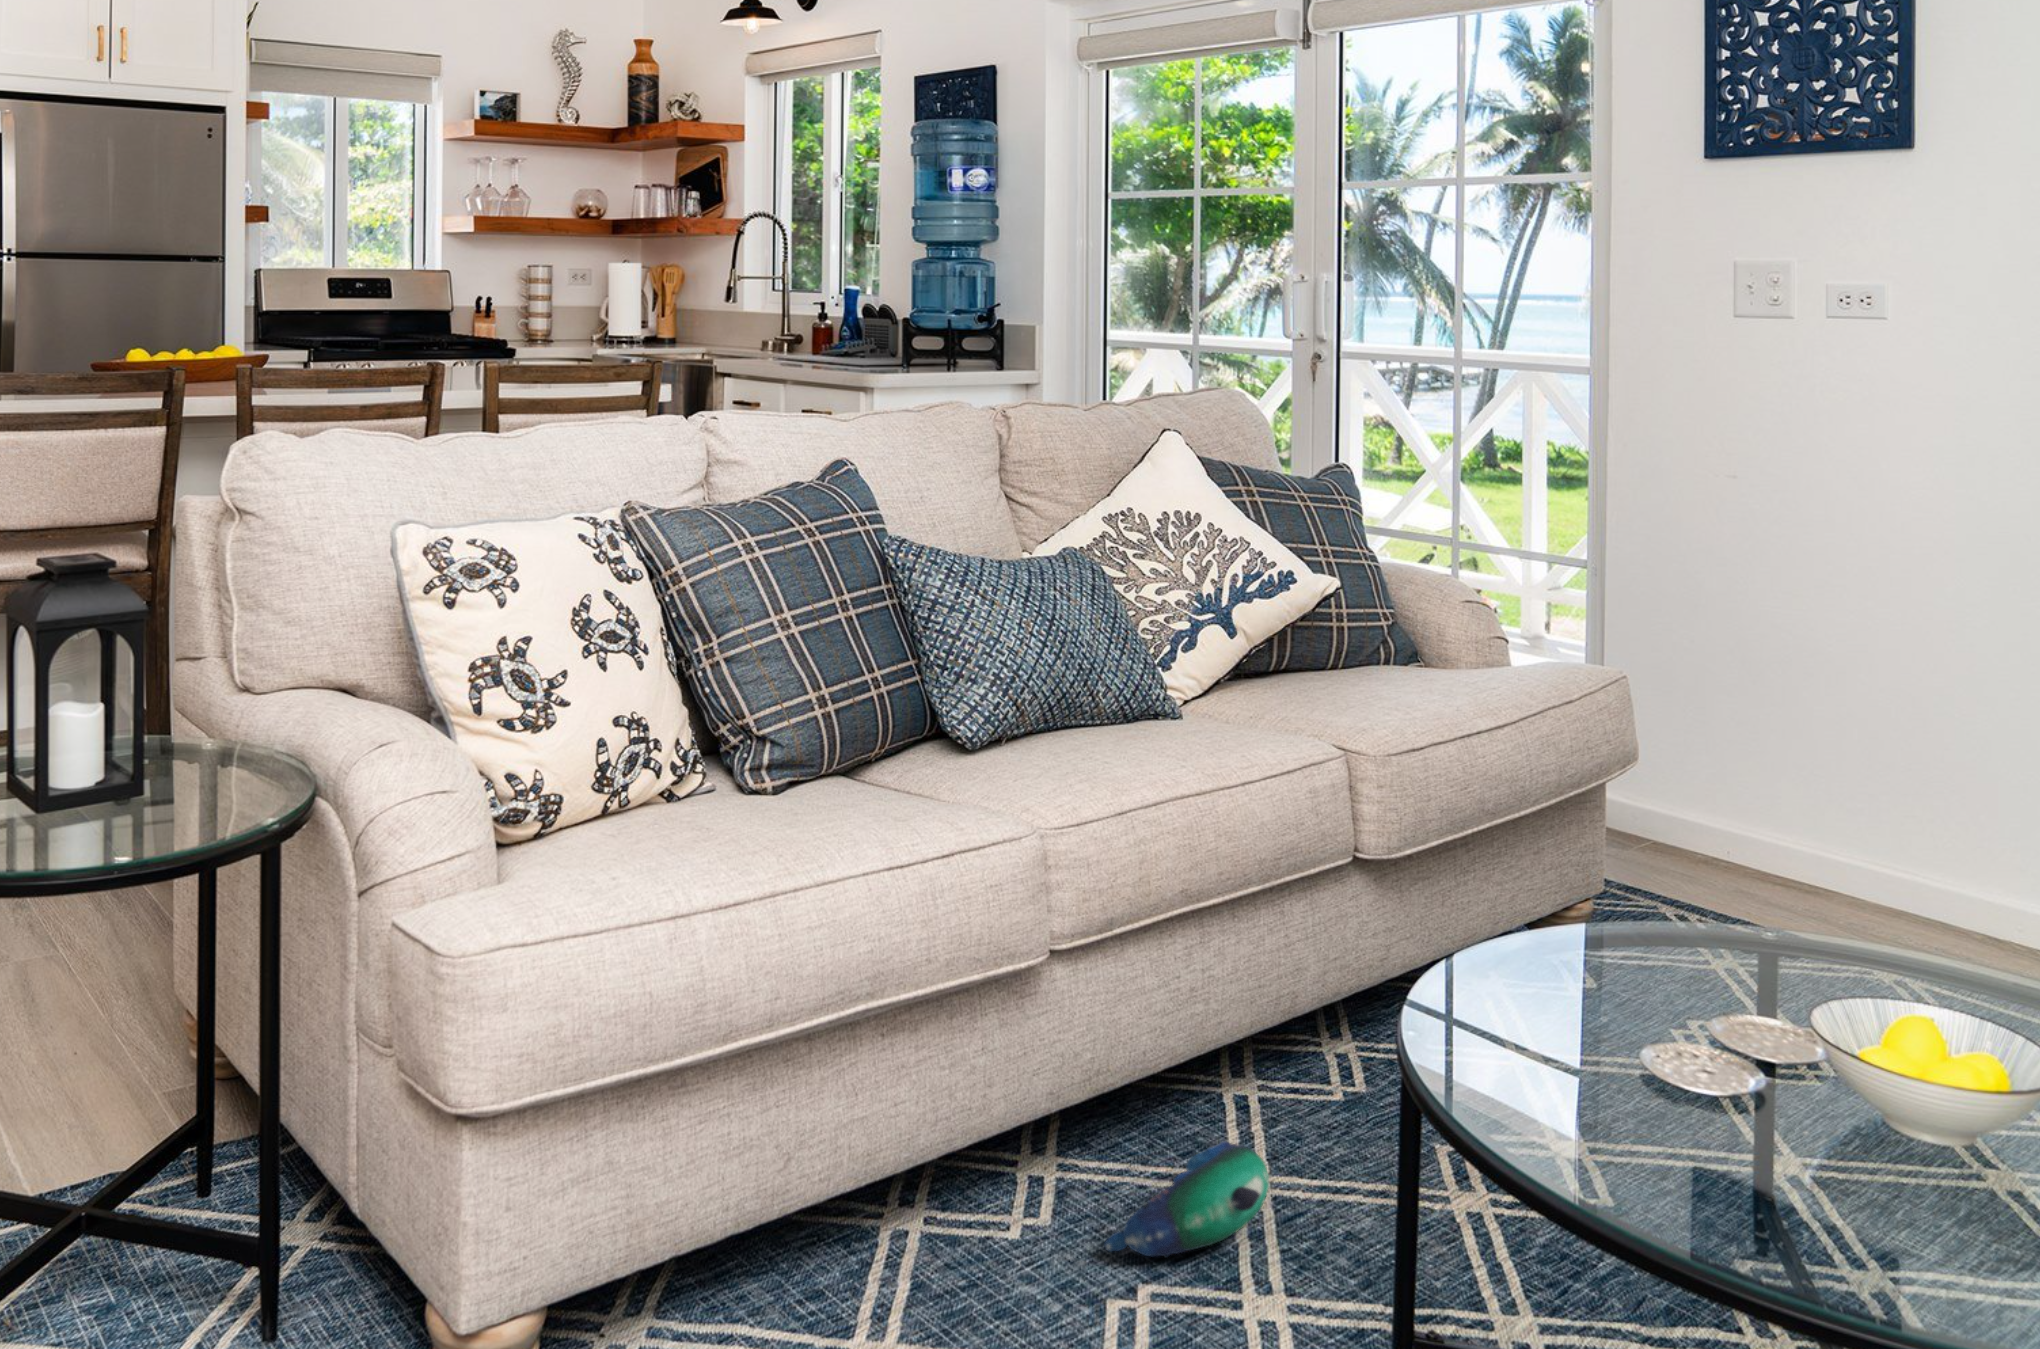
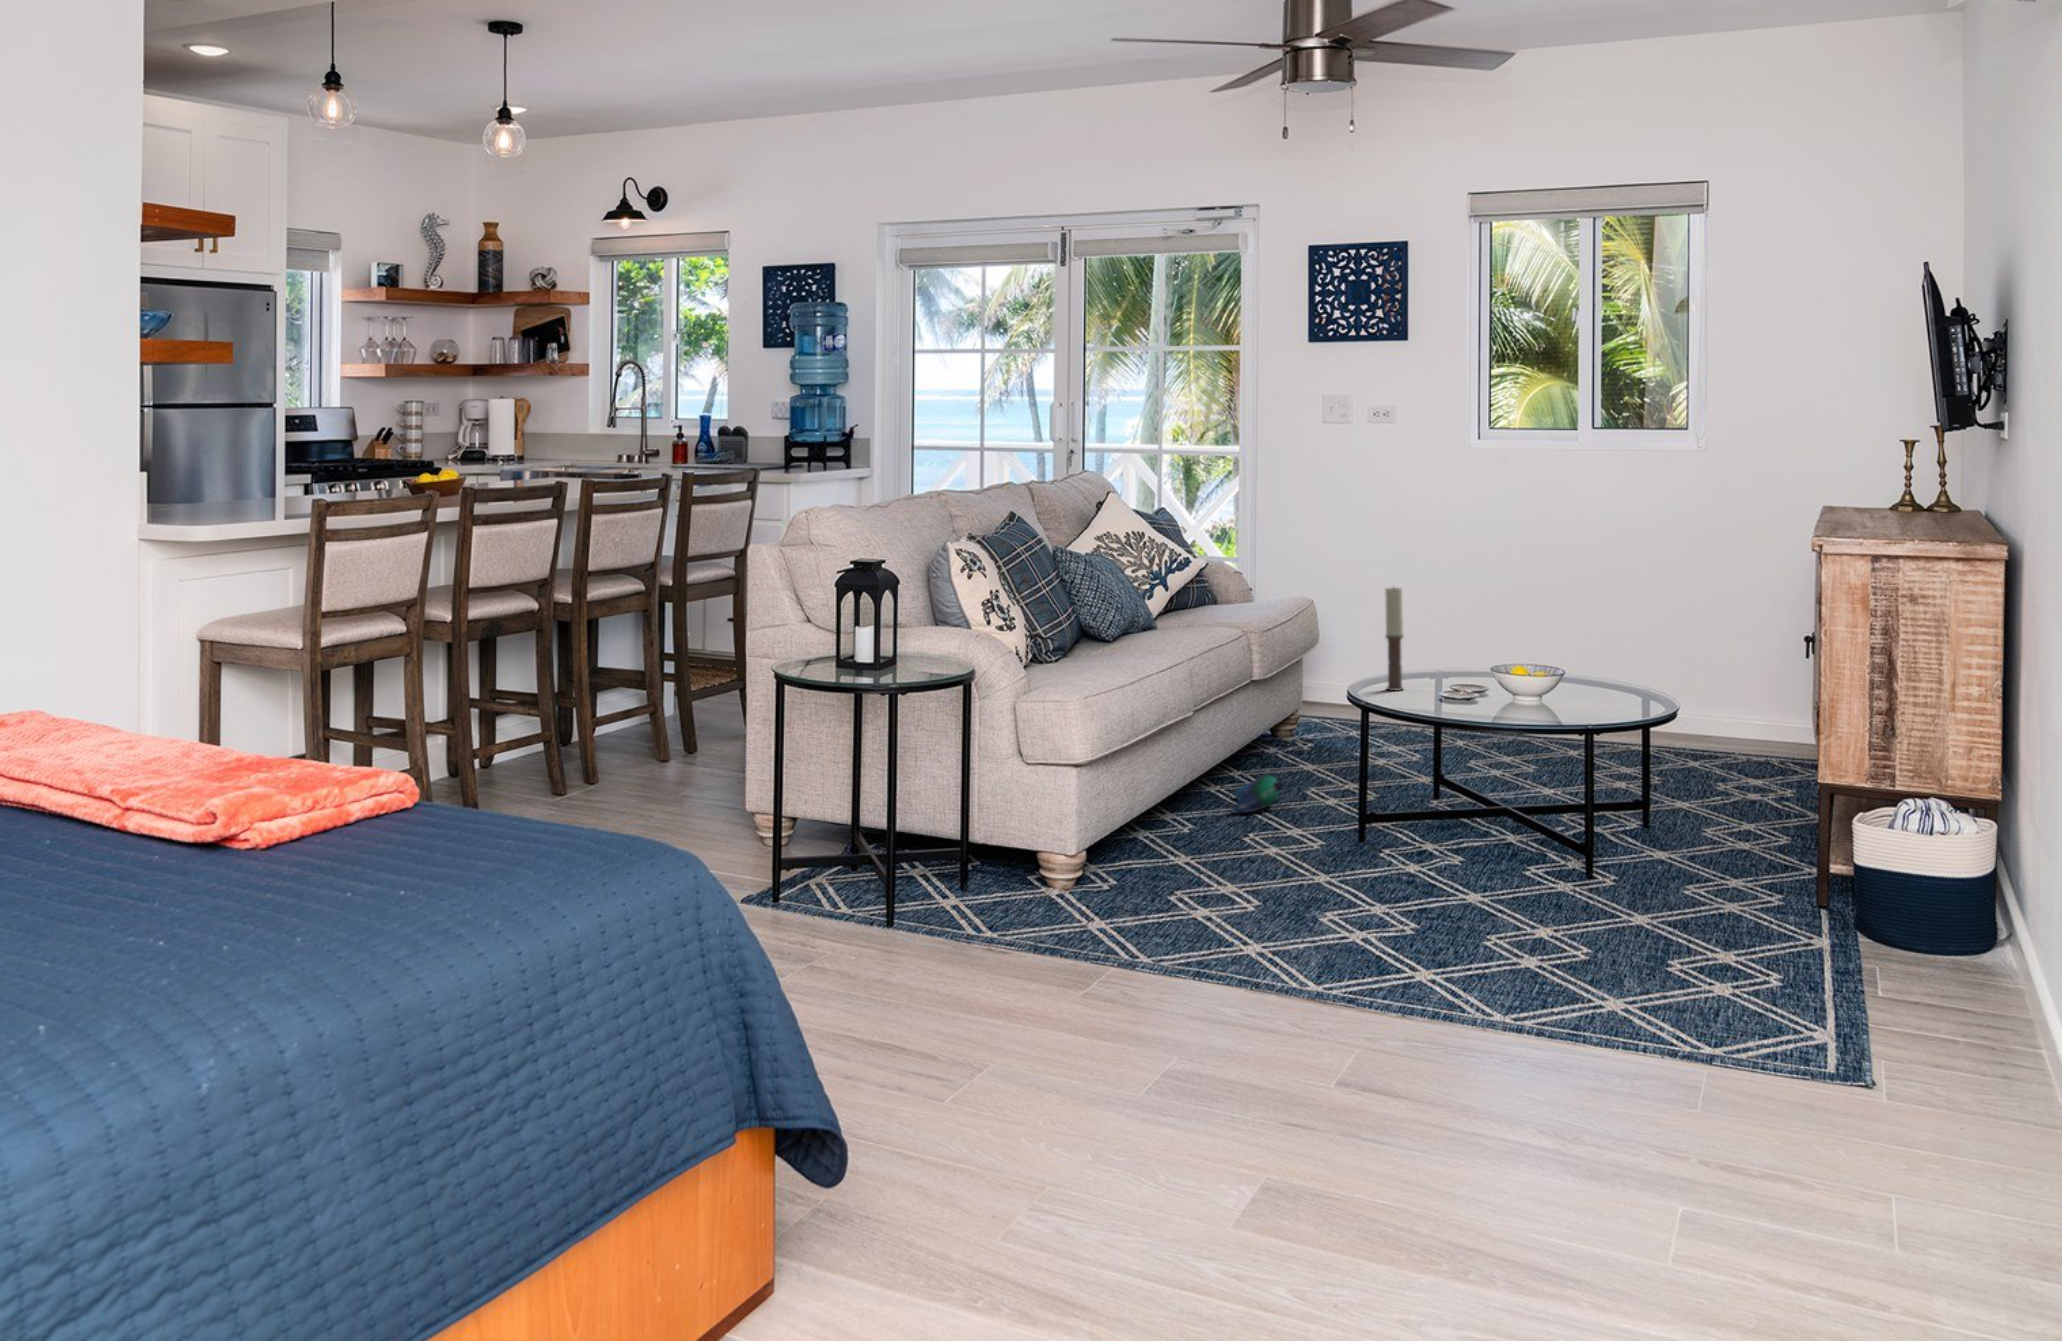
candle: none [1492,749,1561,1063] -> present [1385,588,1403,690]

